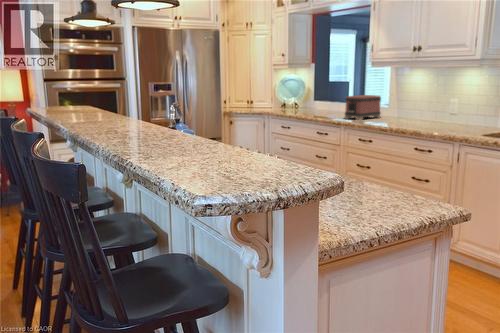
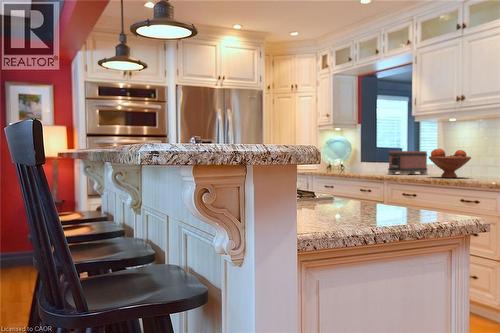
fruit bowl: none [384,97,423,125] -> present [429,149,471,178]

